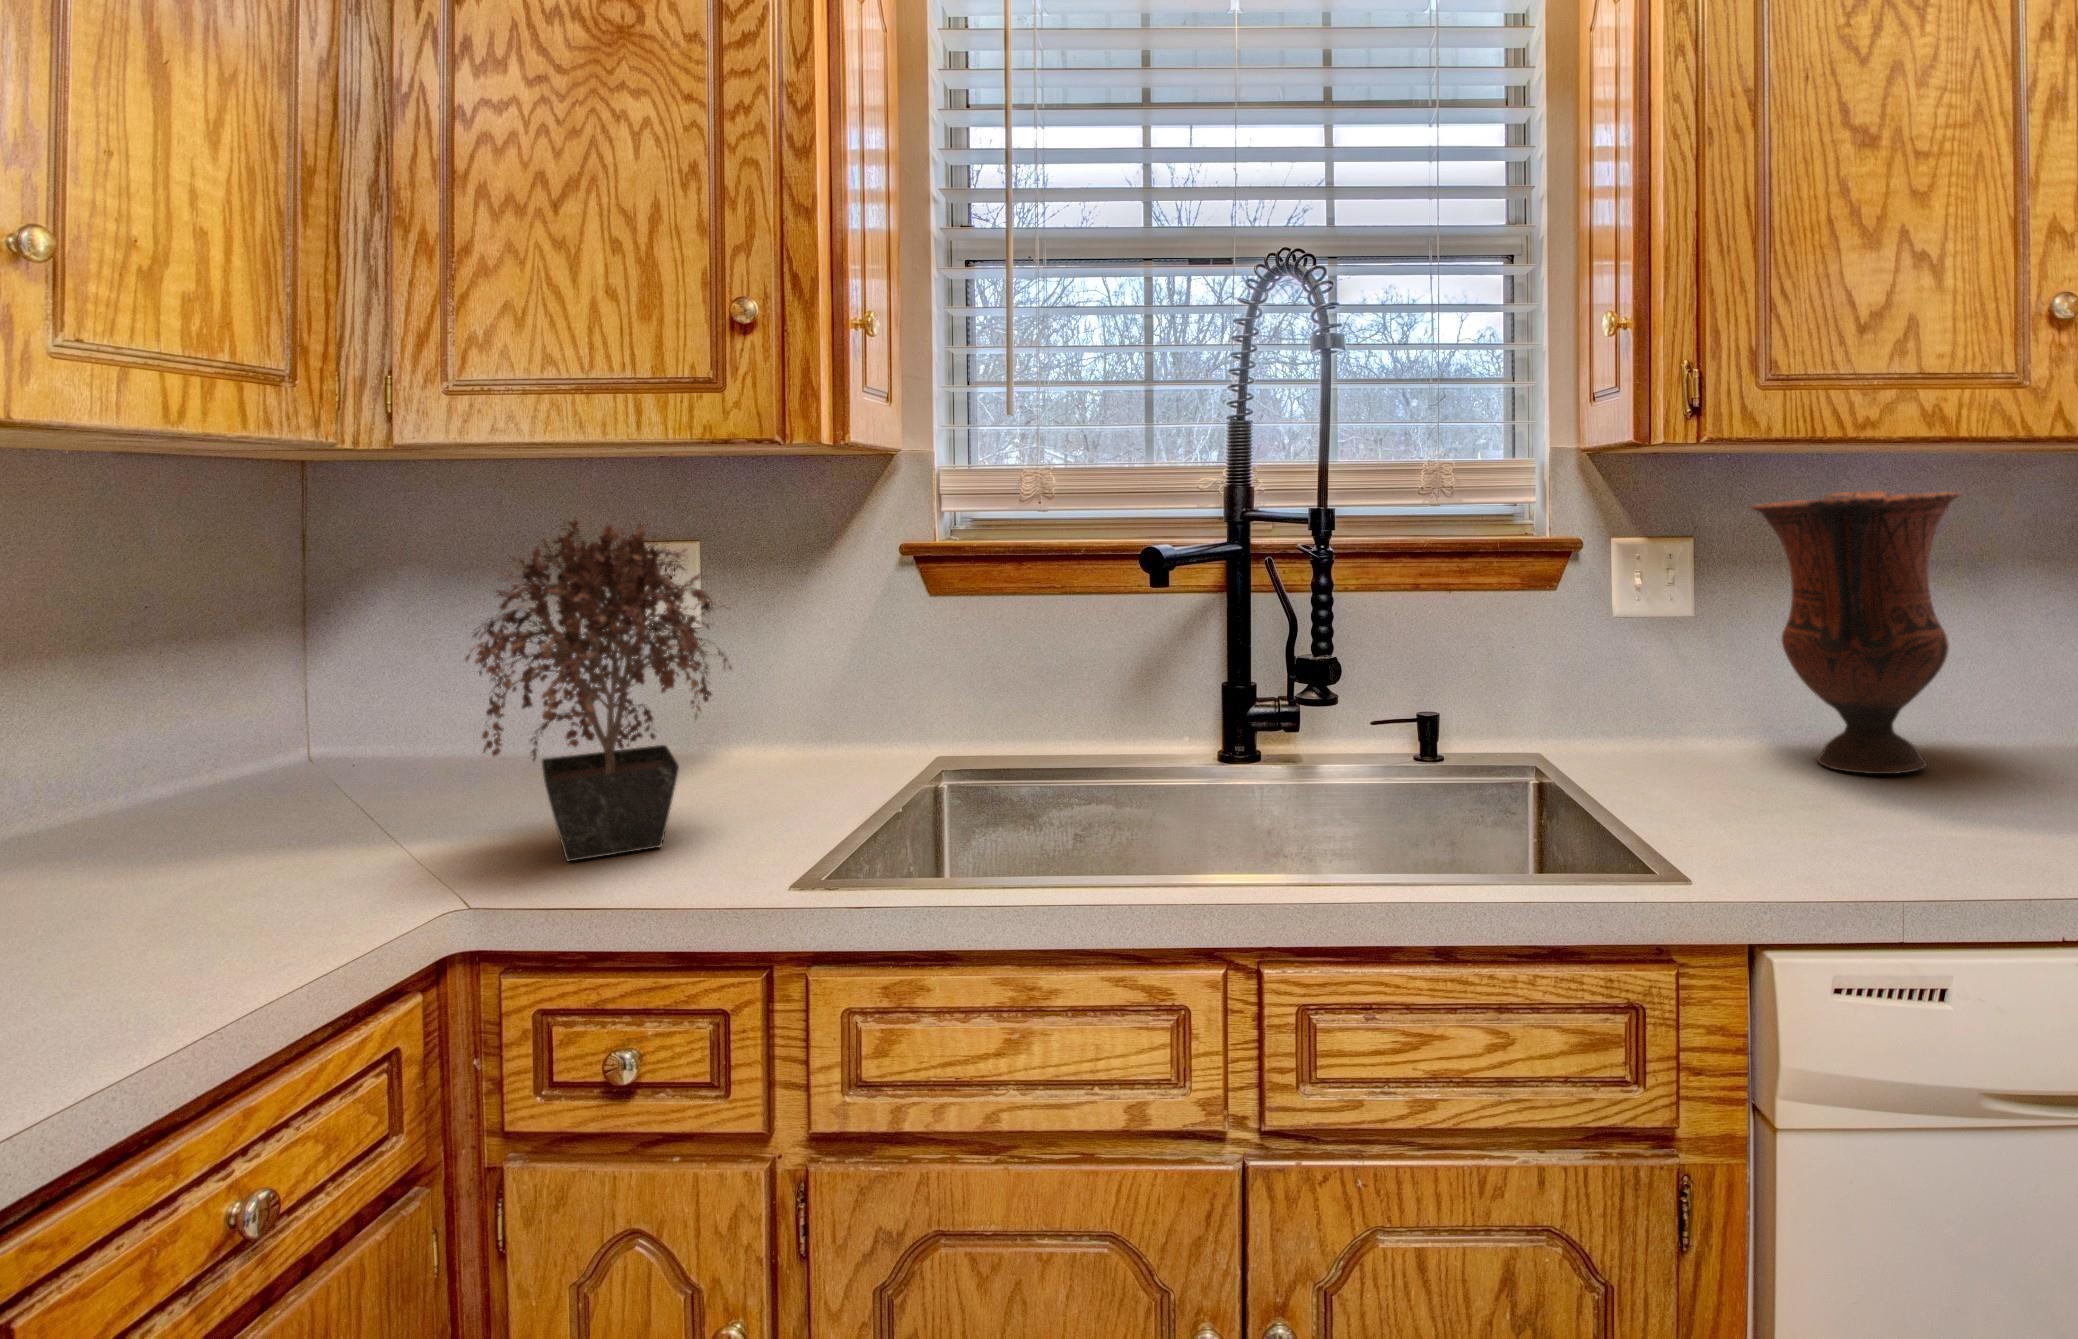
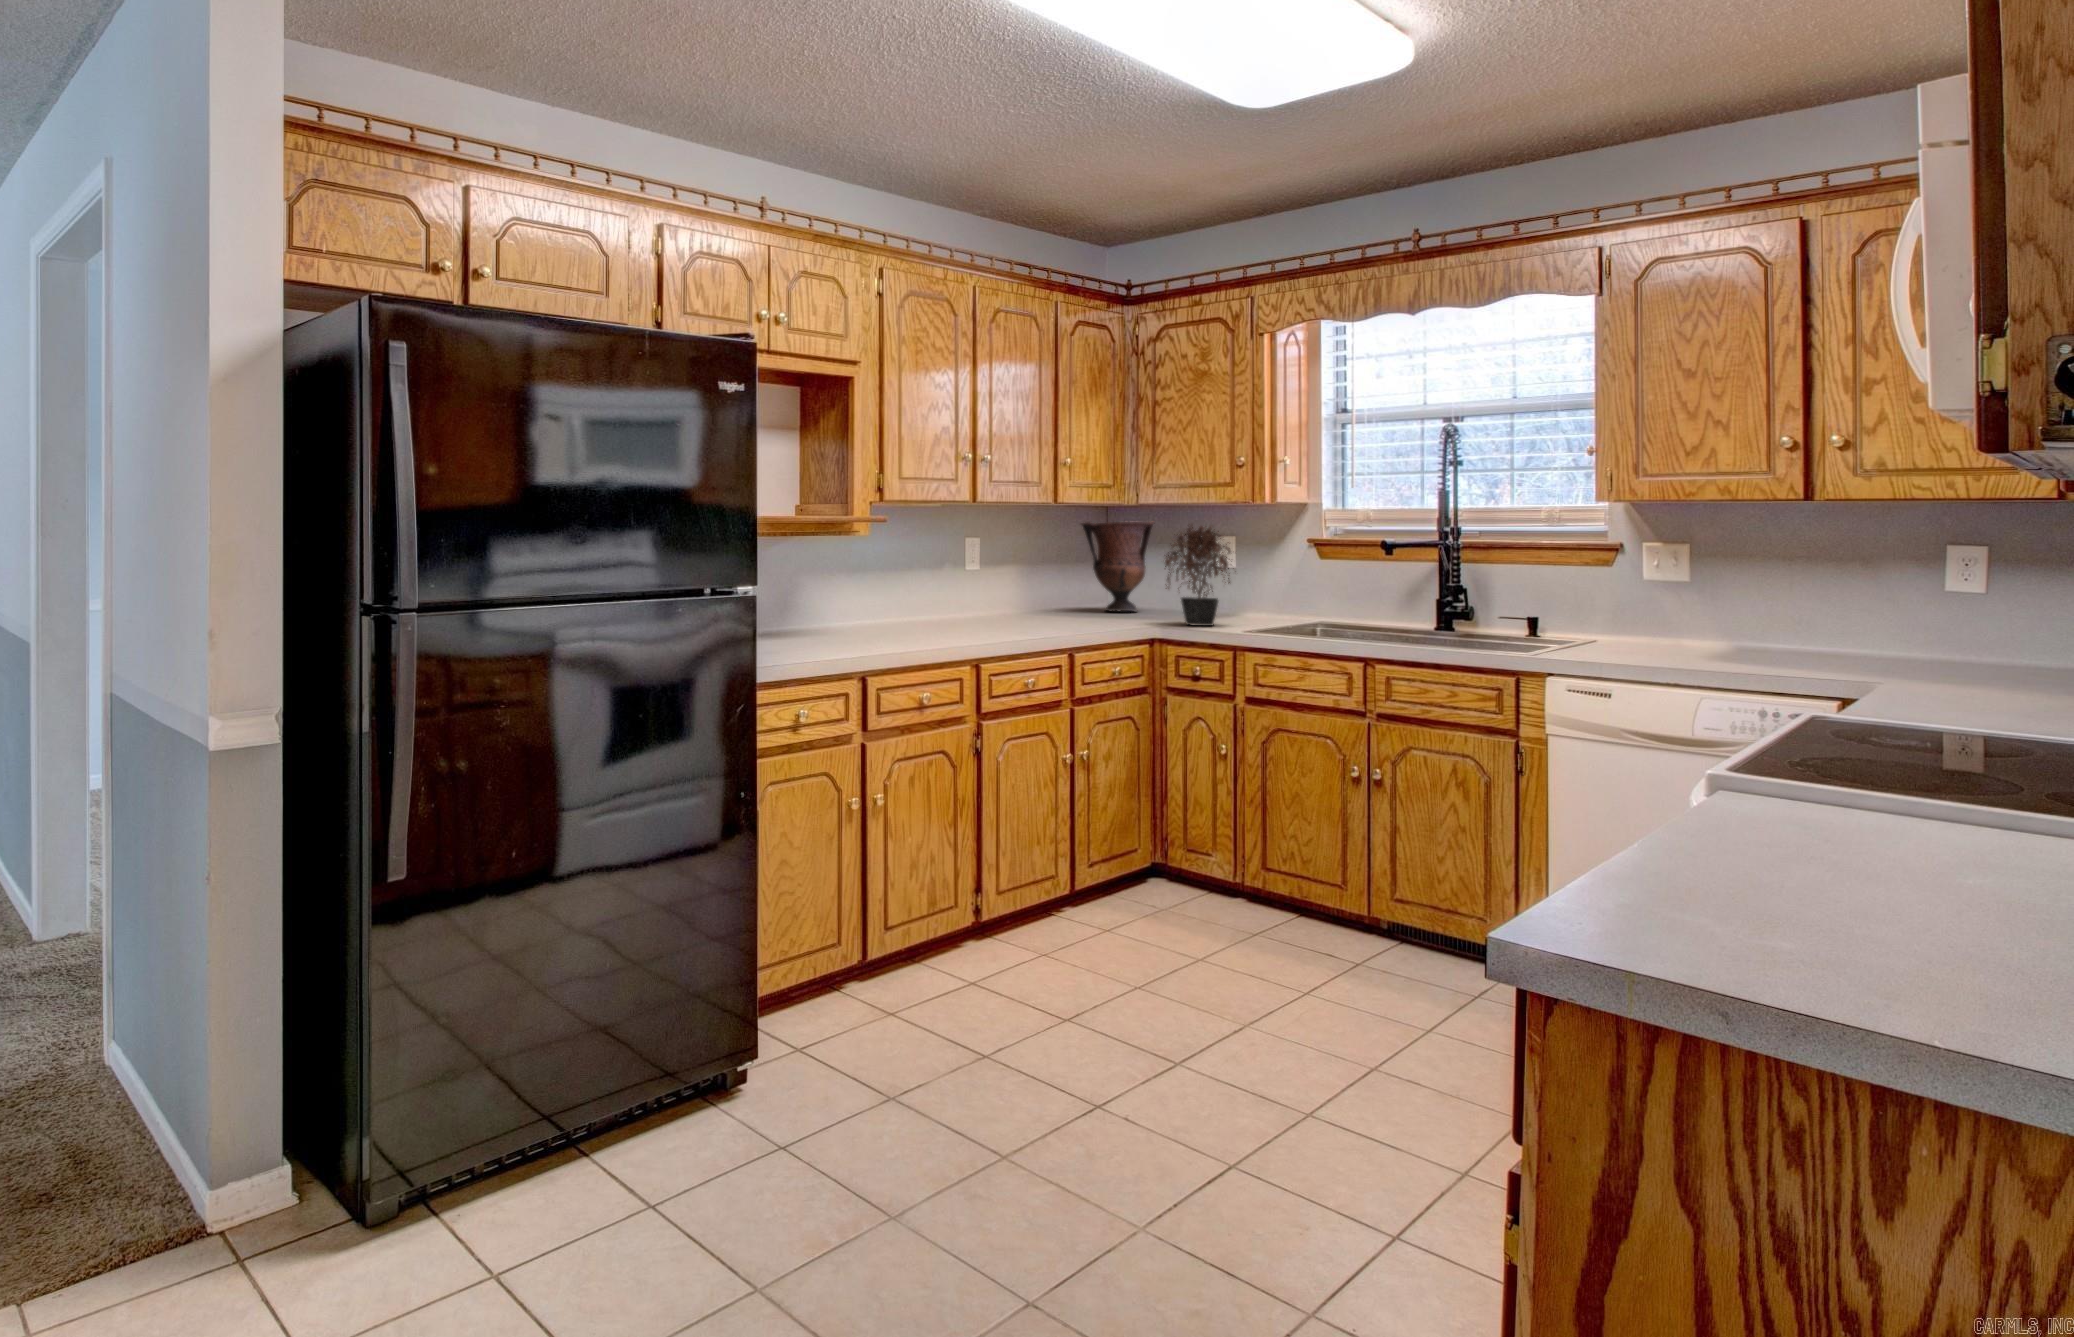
vase: present [1752,491,1961,774] -> present [1081,522,1154,611]

